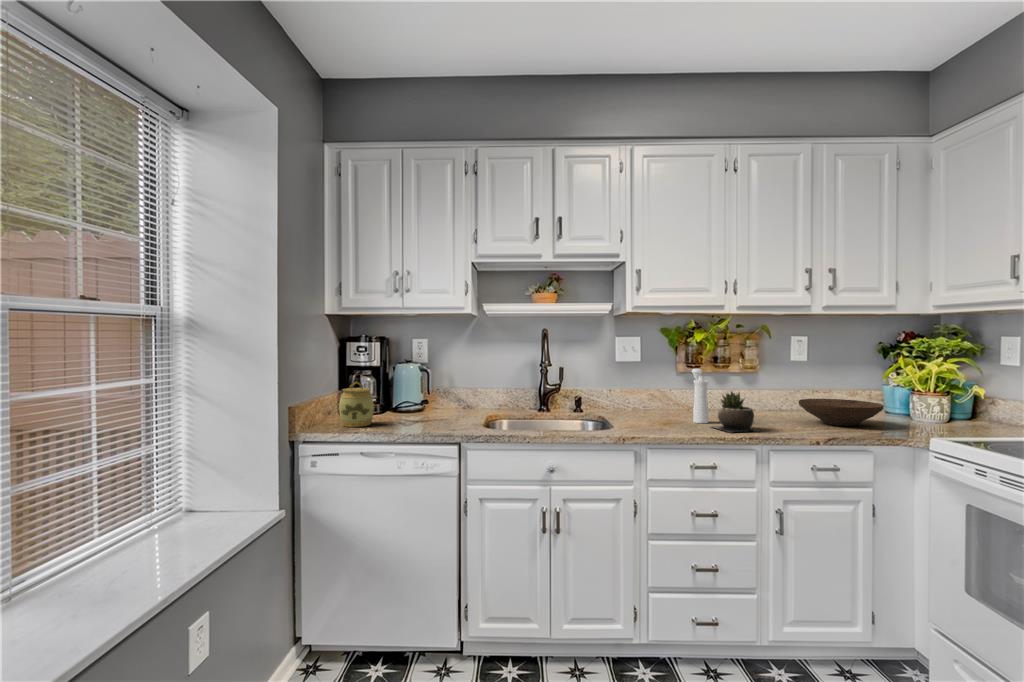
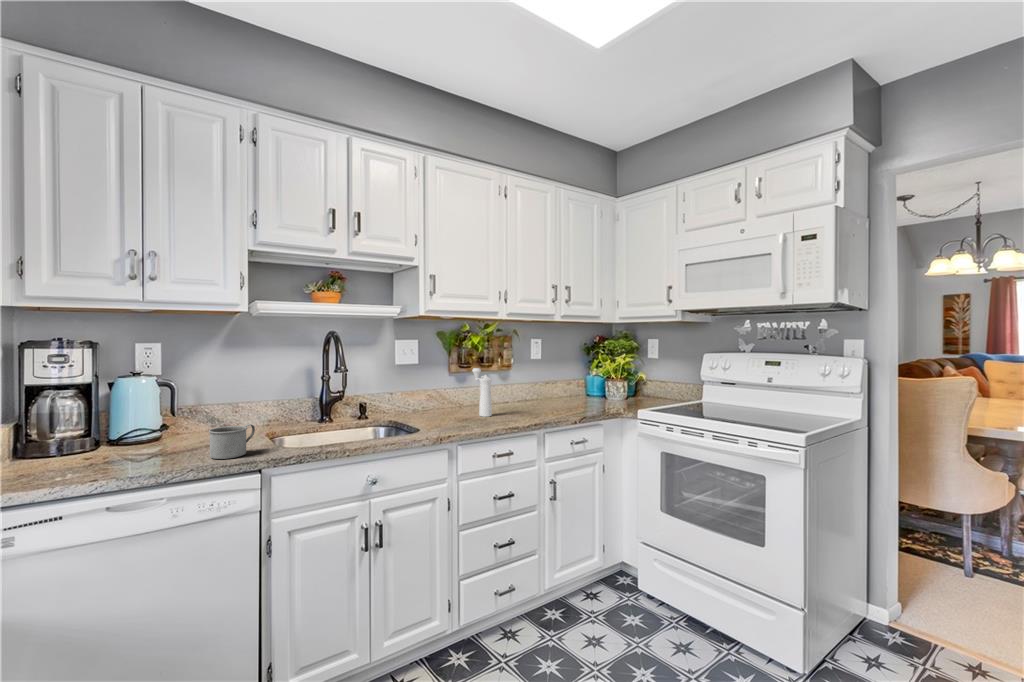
jar: present [339,382,374,427] -> none [40,406,107,474]
succulent plant: present [711,392,758,432] -> none [499,386,541,422]
wooden bowl: present [799,399,884,426] -> none [549,388,605,408]
mug: none [428,405,462,430] -> present [209,424,255,459]

